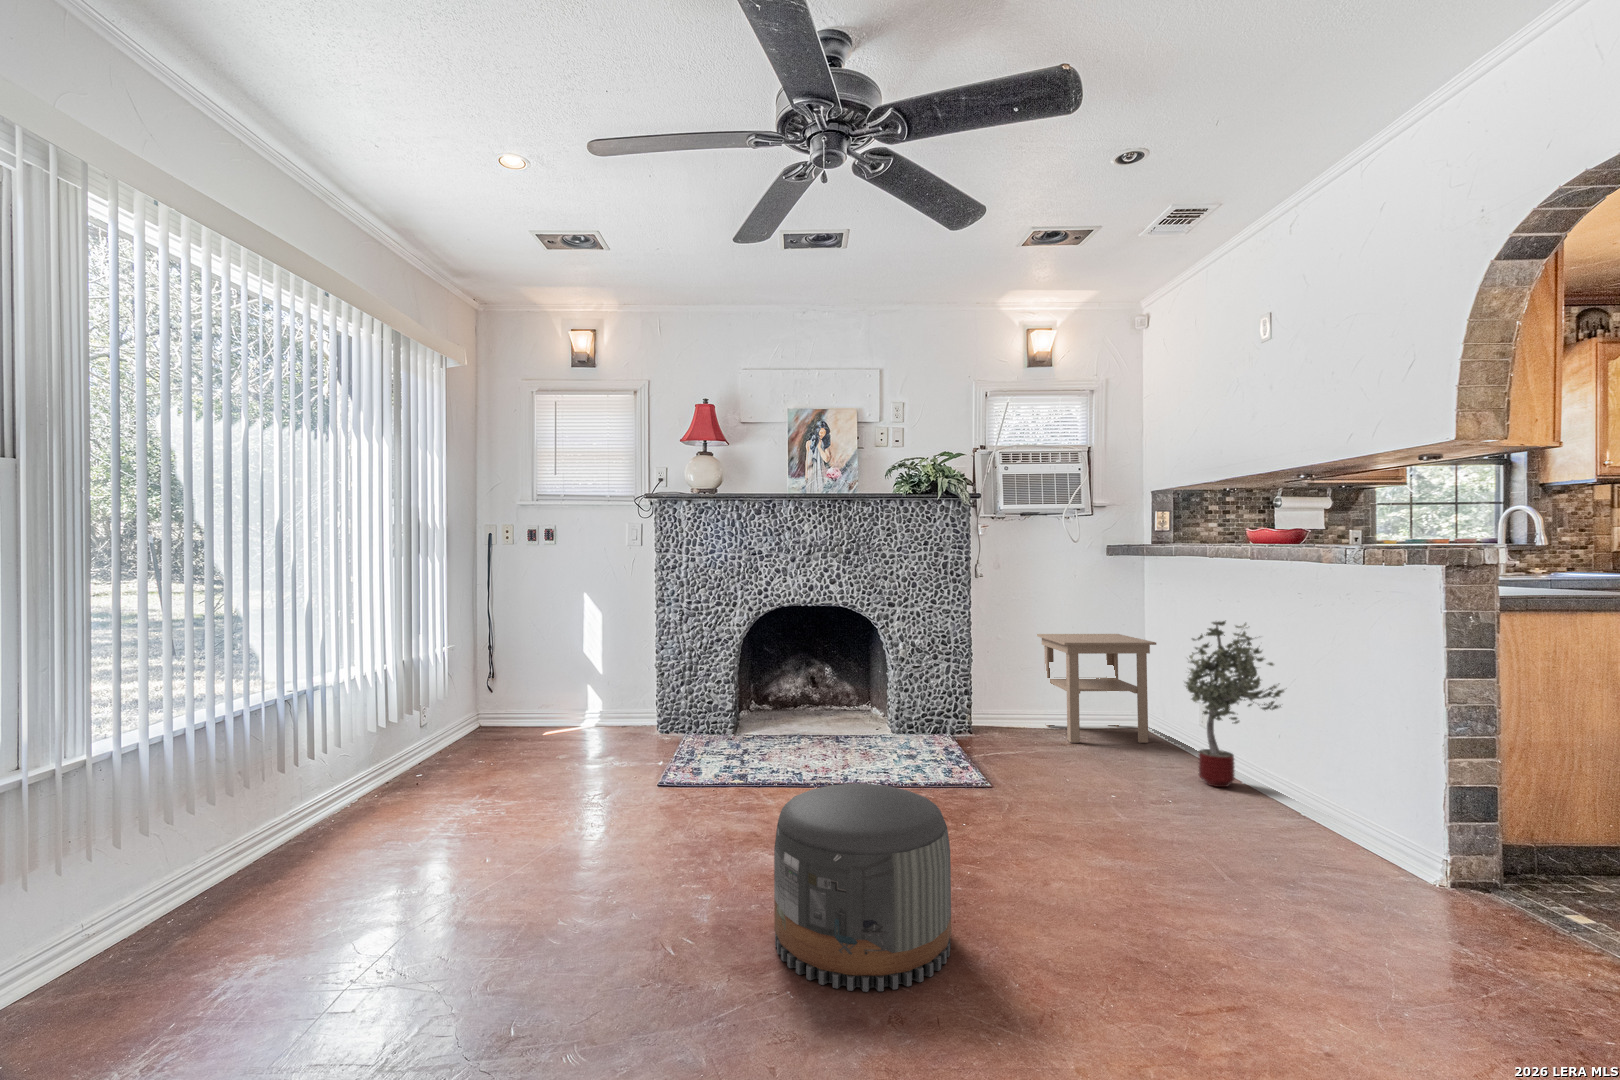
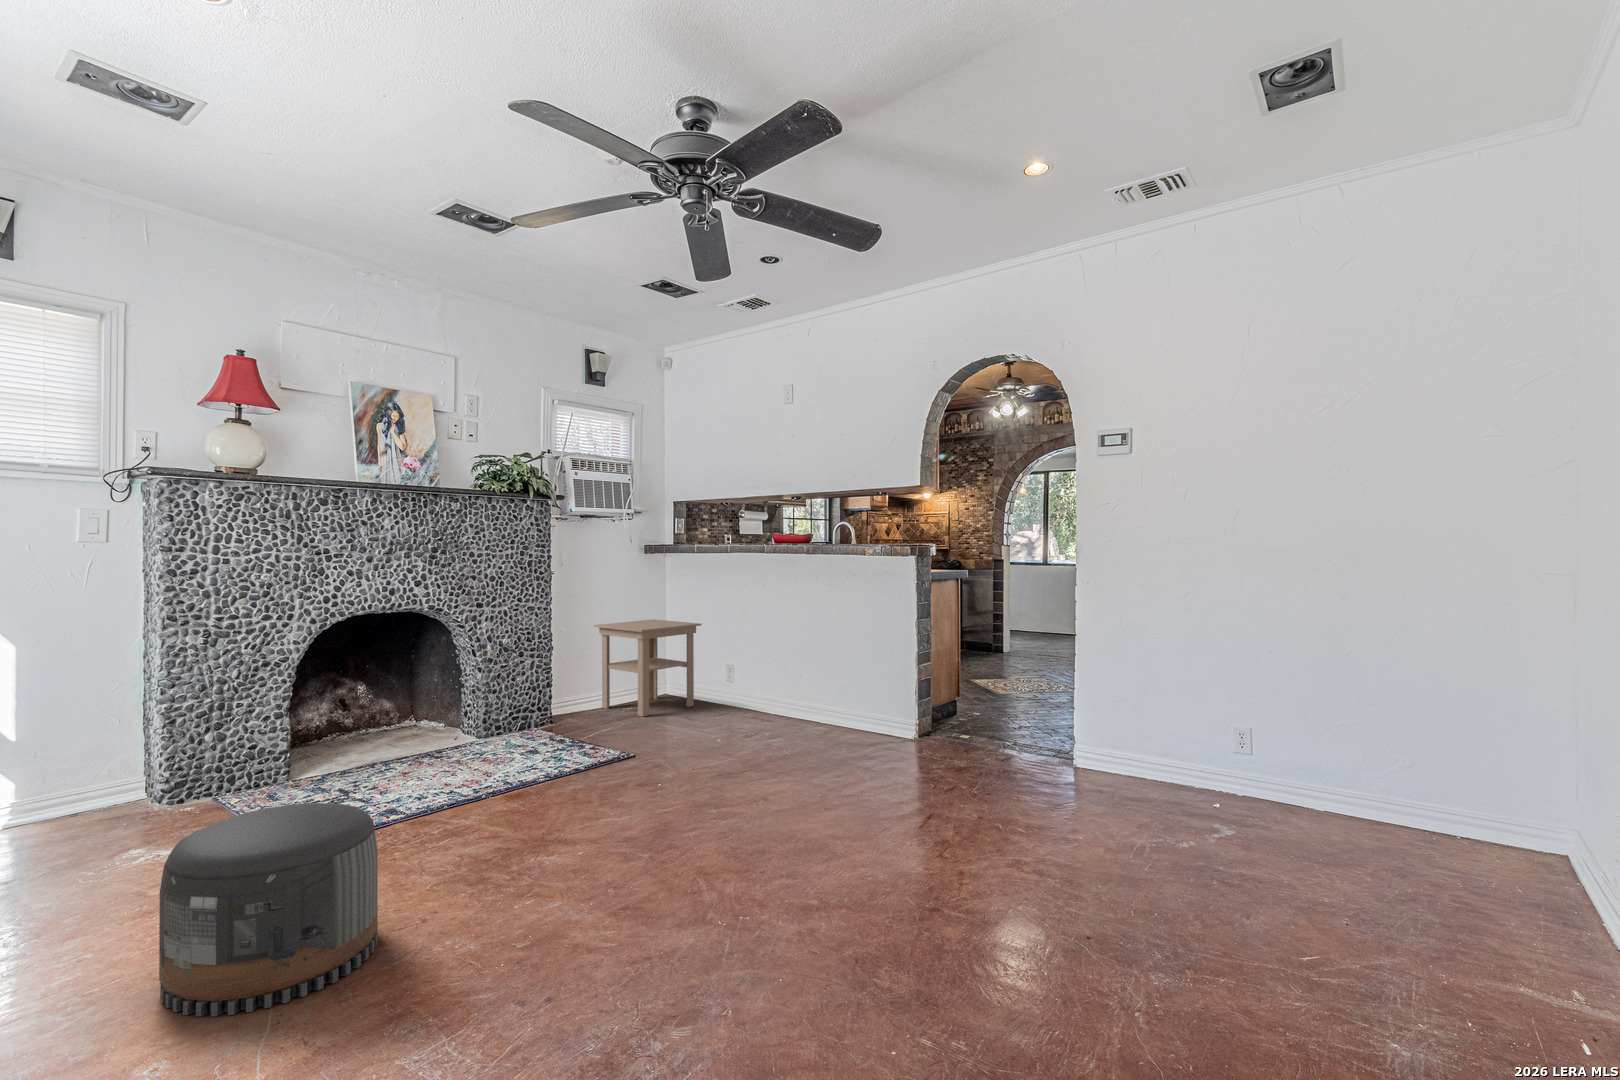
potted tree: present [1185,621,1284,787] -> none [737,602,814,725]
pouf: present [774,784,951,992] -> present [159,803,378,1016]

